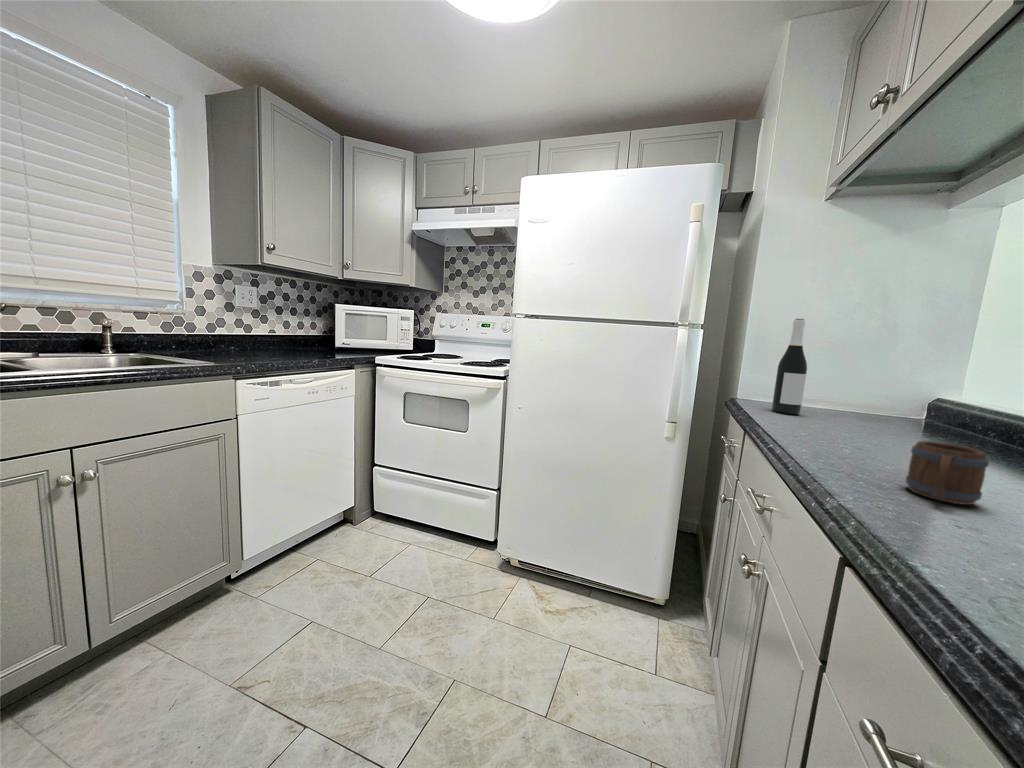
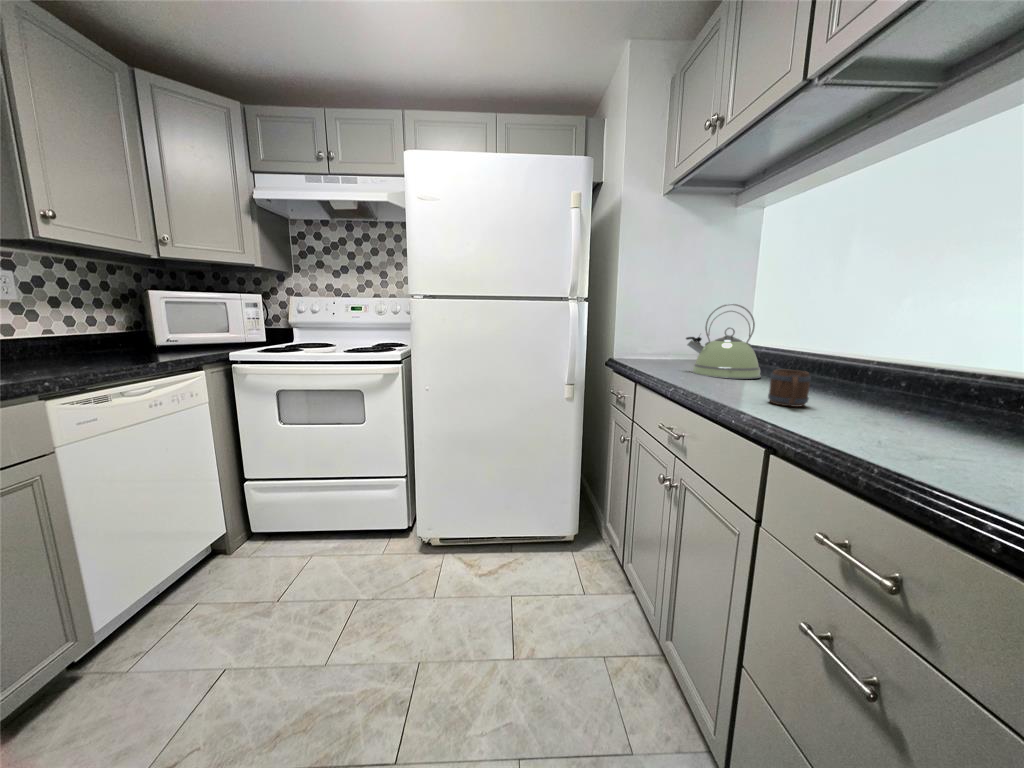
wine bottle: present [772,319,807,415] -> none [644,290,666,366]
kettle: none [828,341,951,450] -> present [686,304,761,379]

